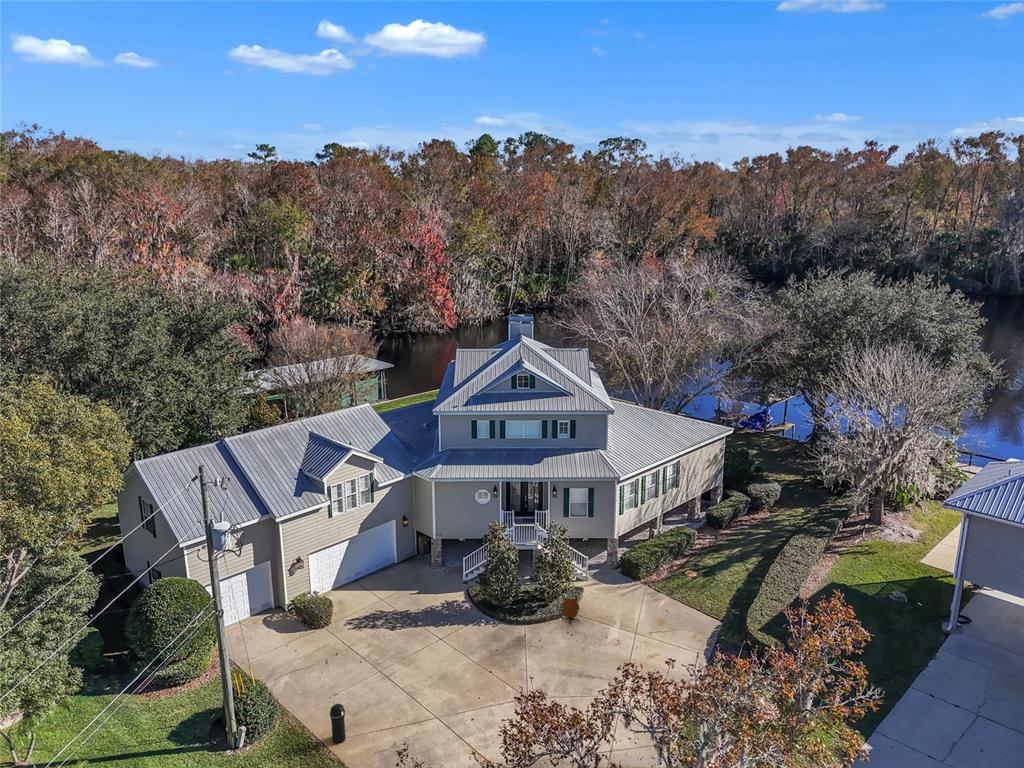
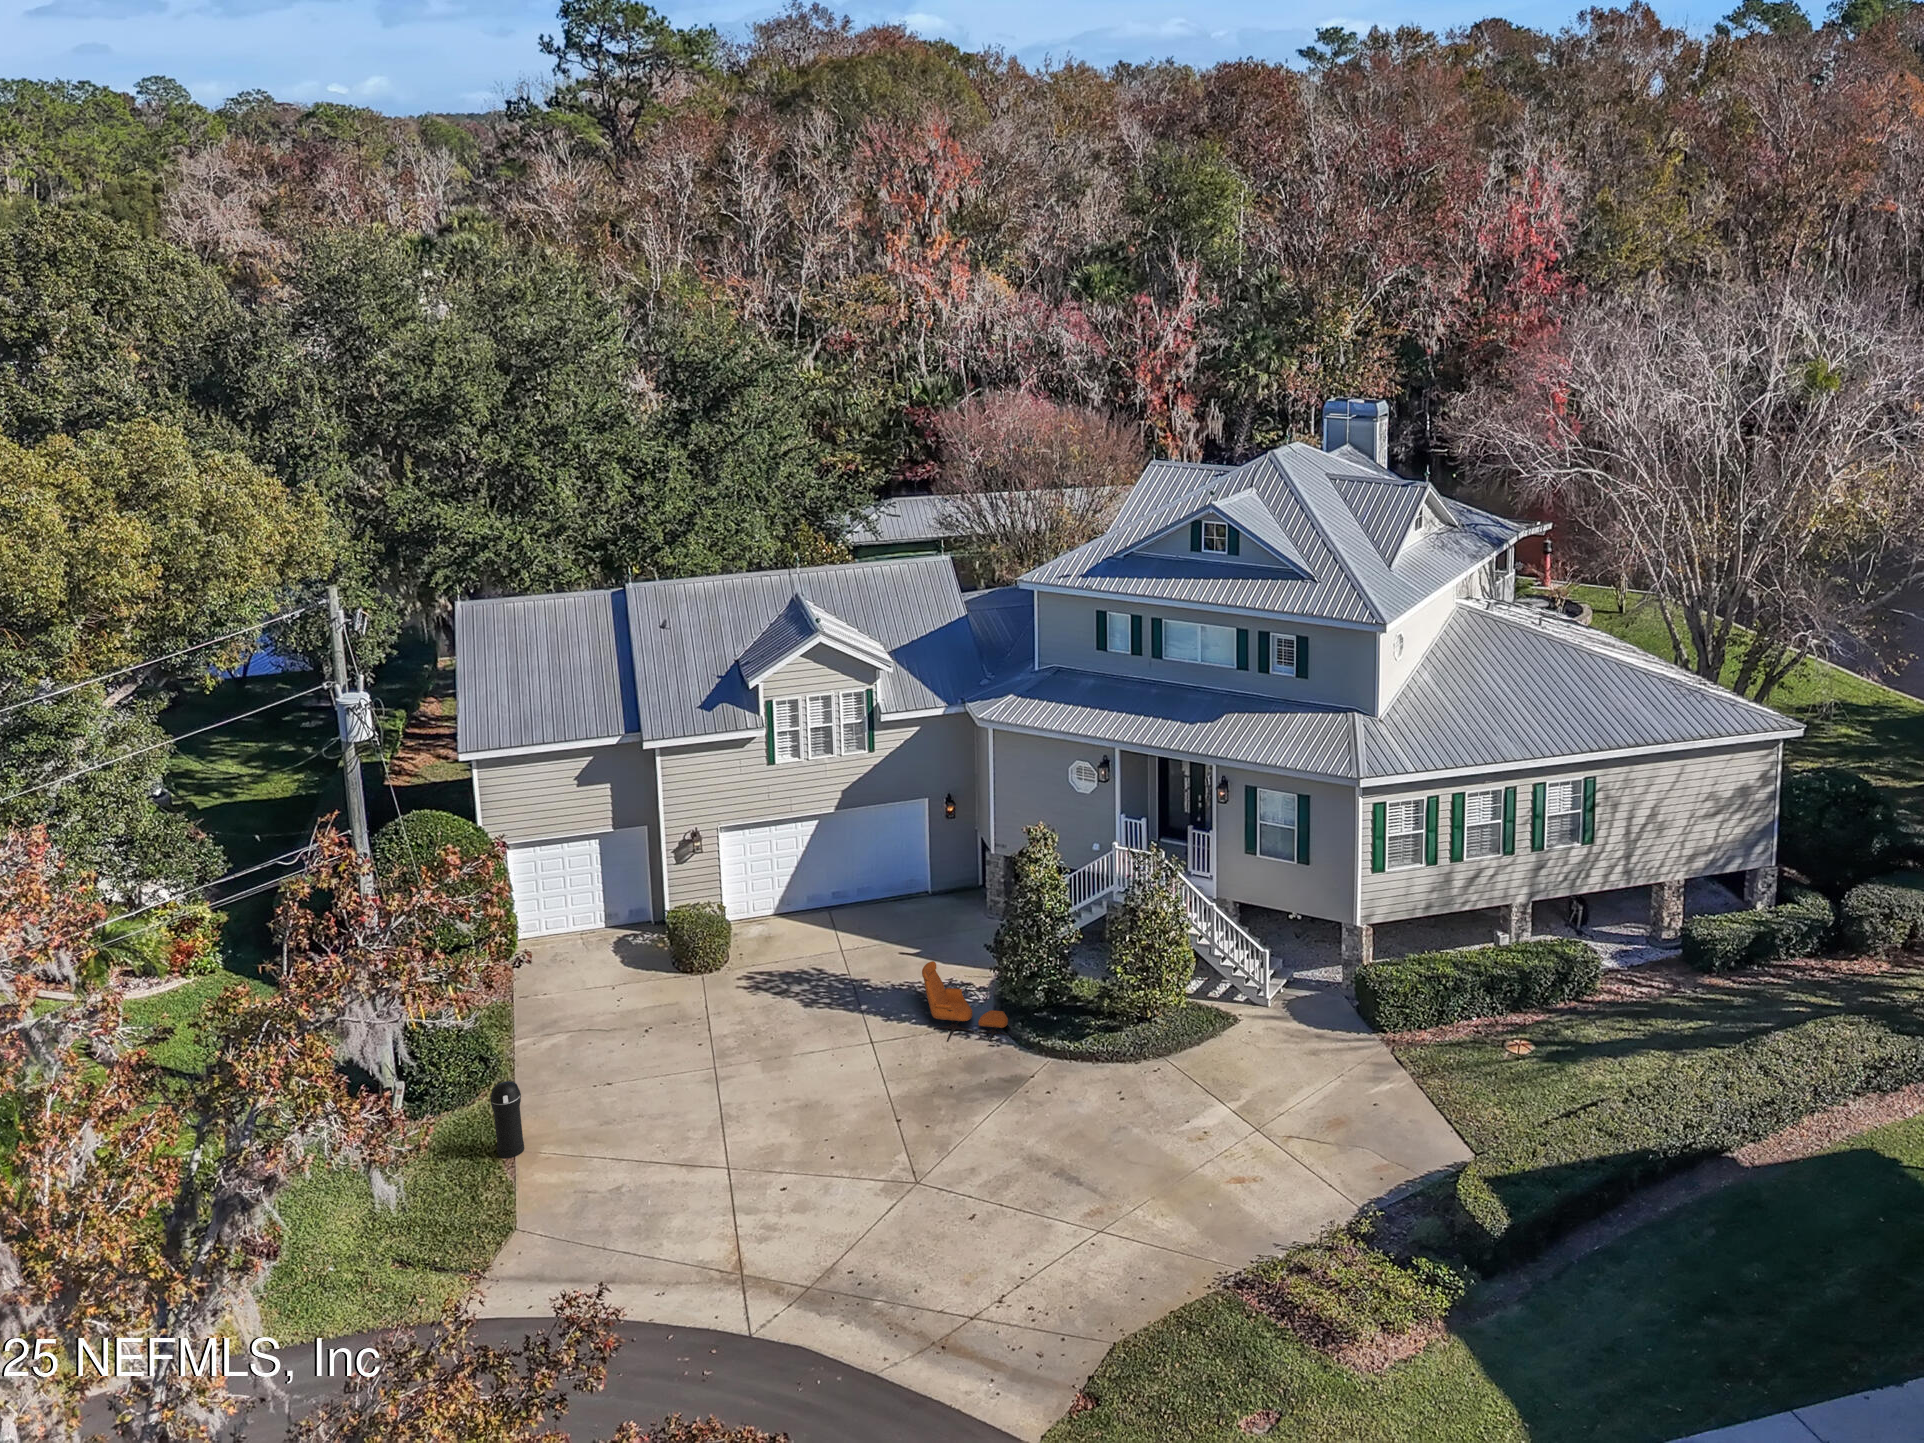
lounge chair: present [562,598,579,624] -> present [922,961,1008,1042]

